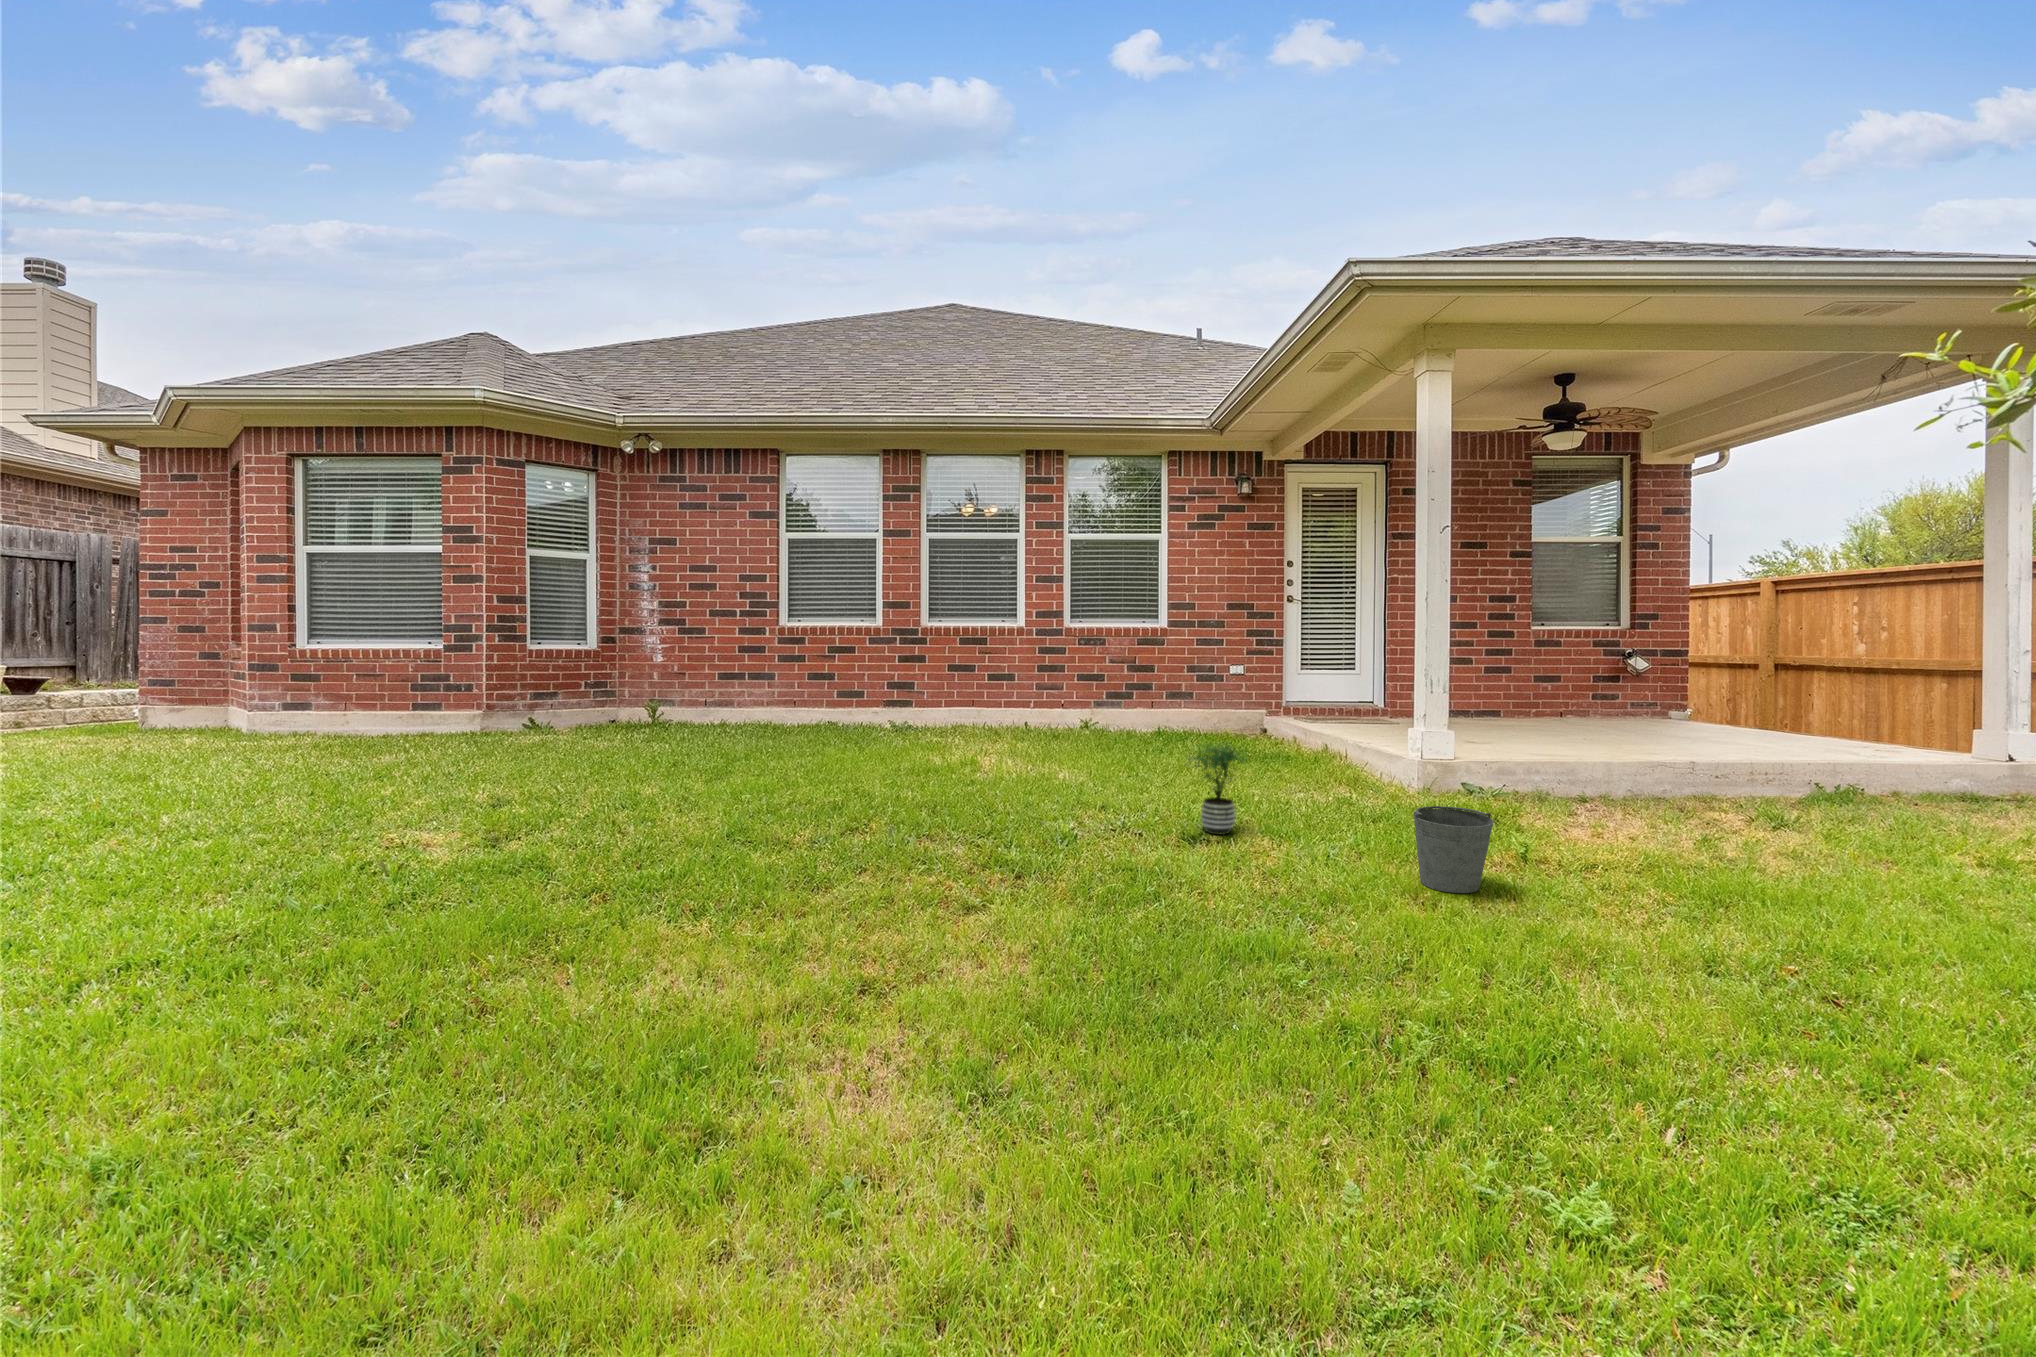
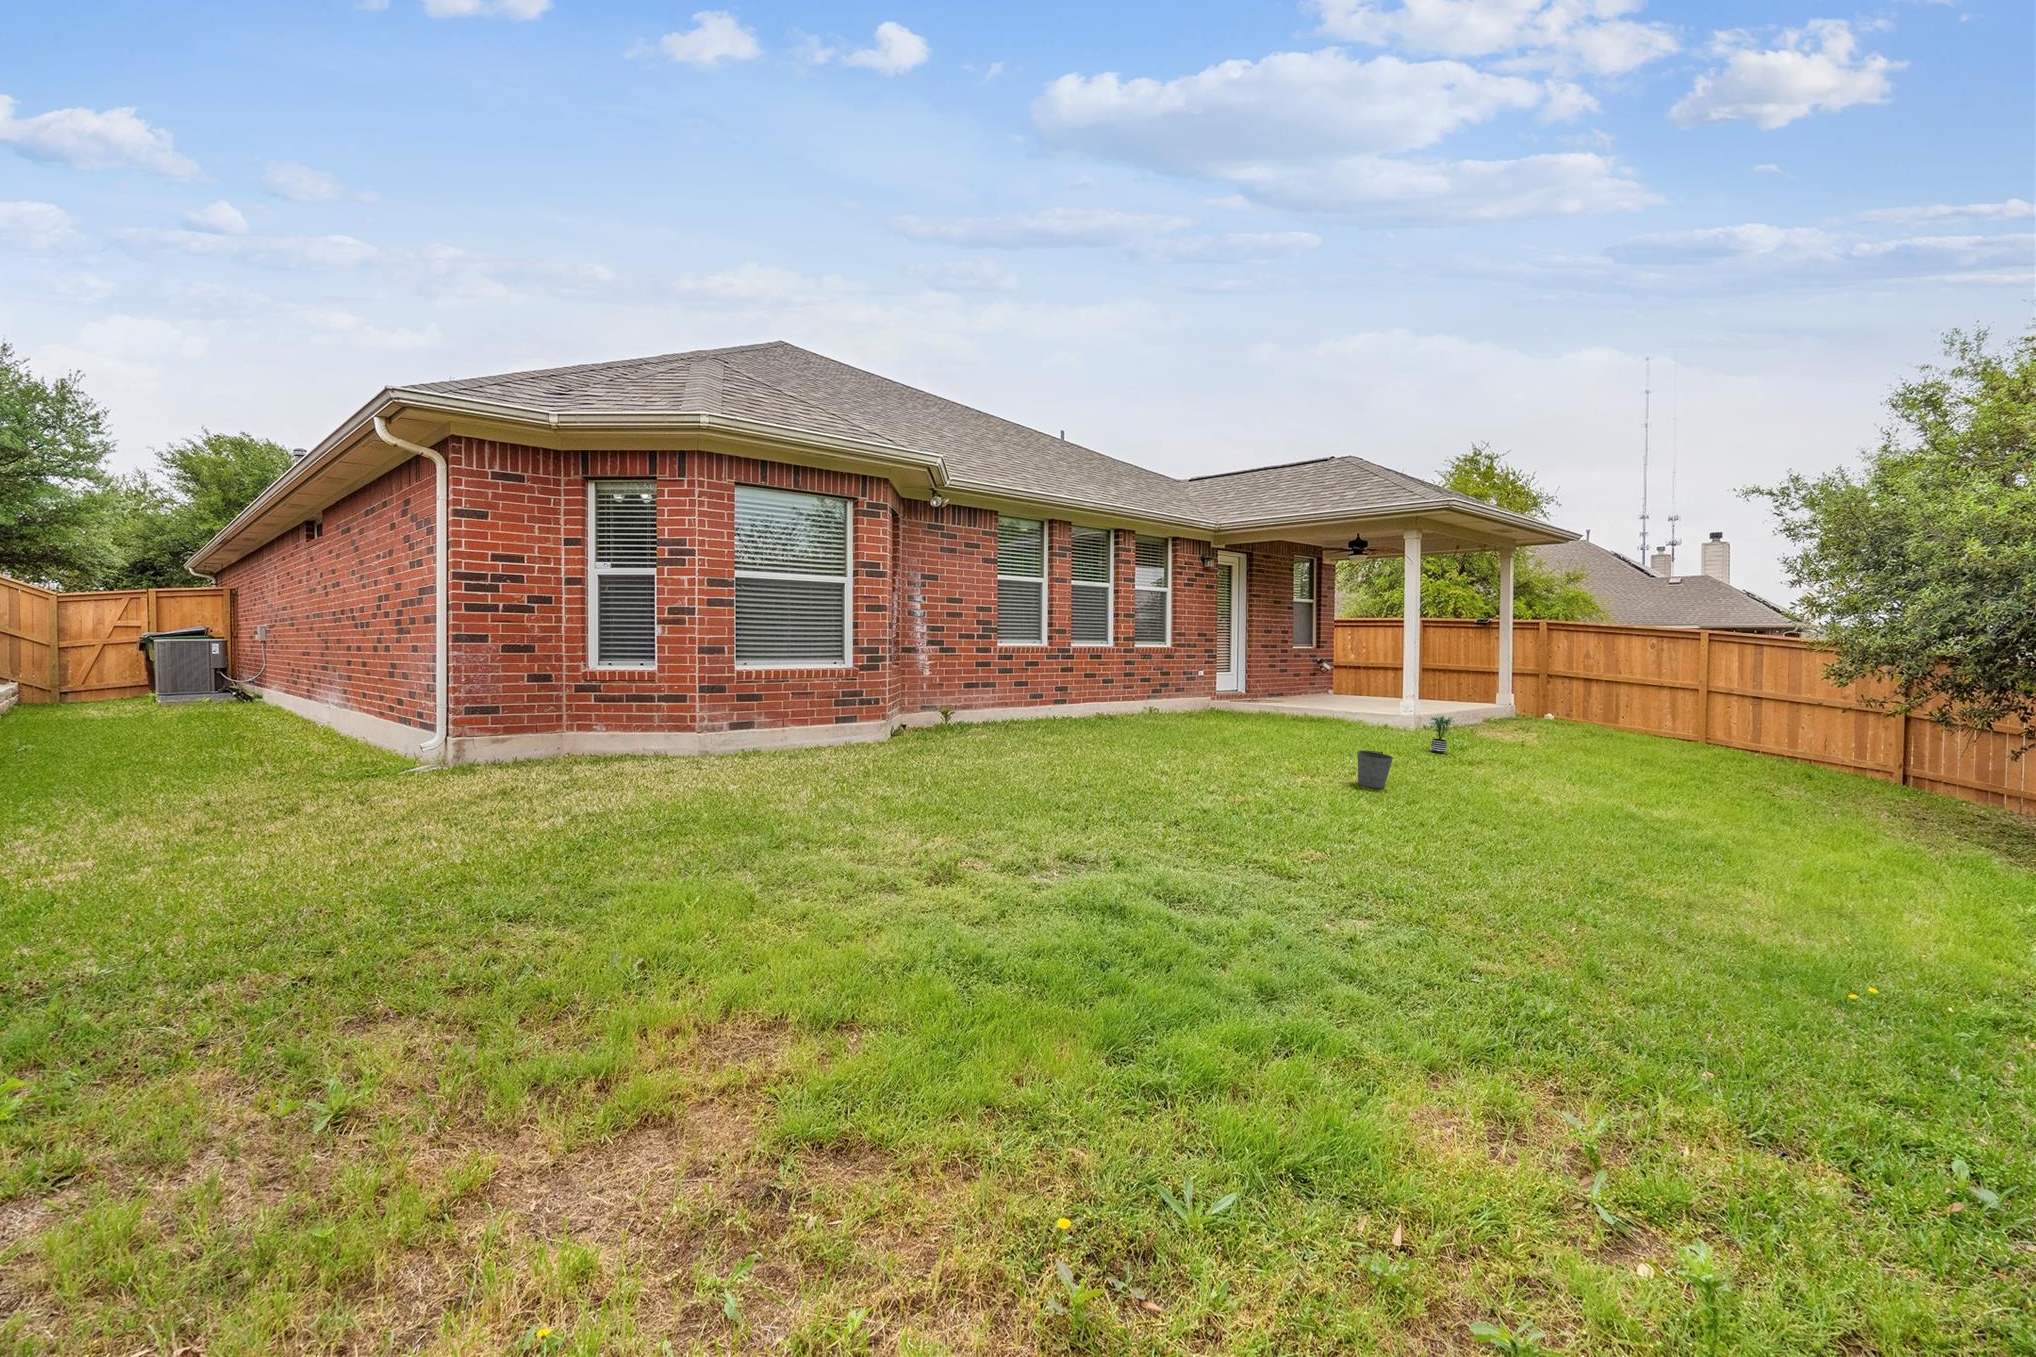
bucket: present [1413,806,1494,893] -> present [1357,751,1393,788]

